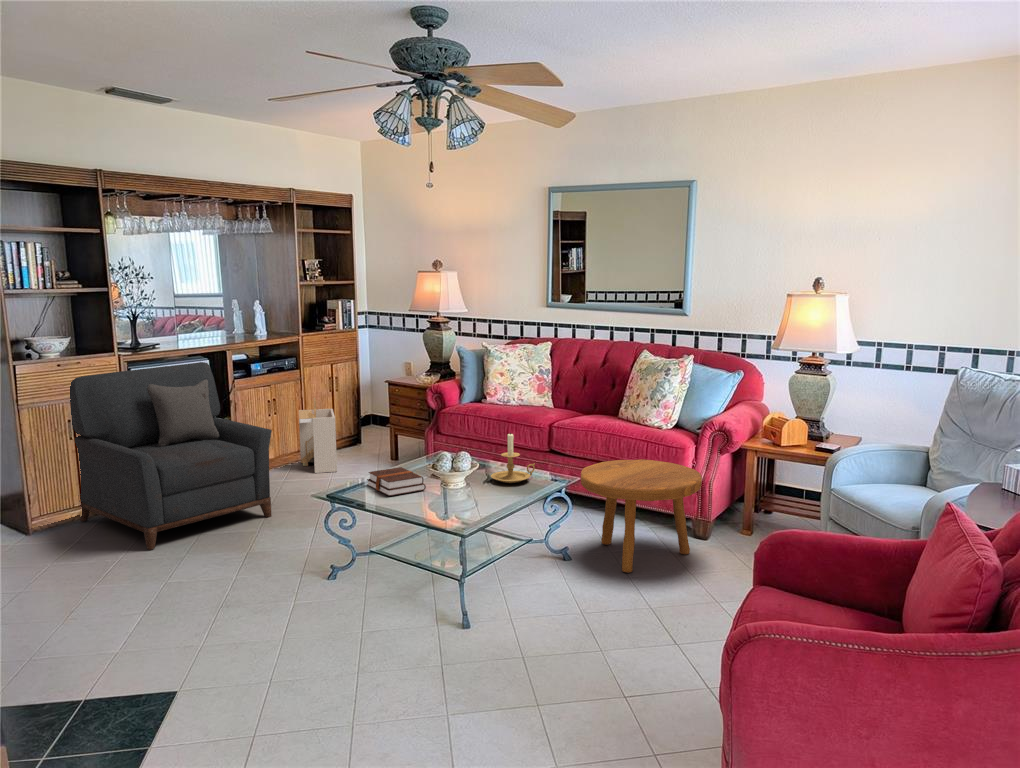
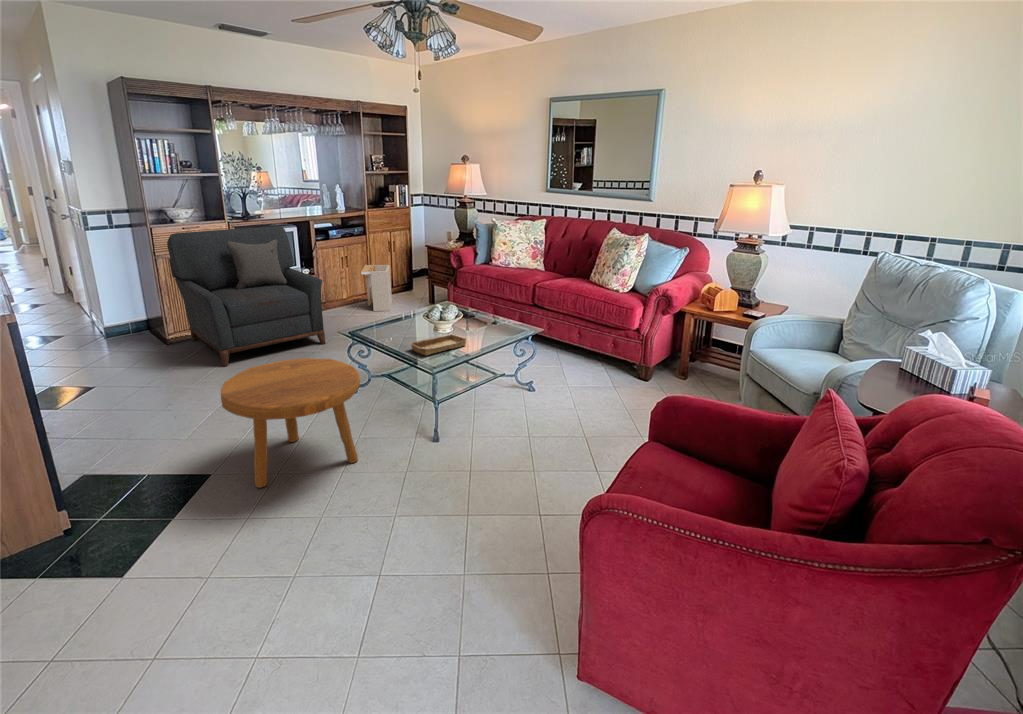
candle holder: present [491,433,535,483] -> none [472,291,509,332]
footstool: present [581,459,702,573] -> present [221,358,360,488]
hardback book: present [367,467,426,496] -> none [374,314,417,338]
tray: none [426,486,496,511] -> present [410,334,467,355]

